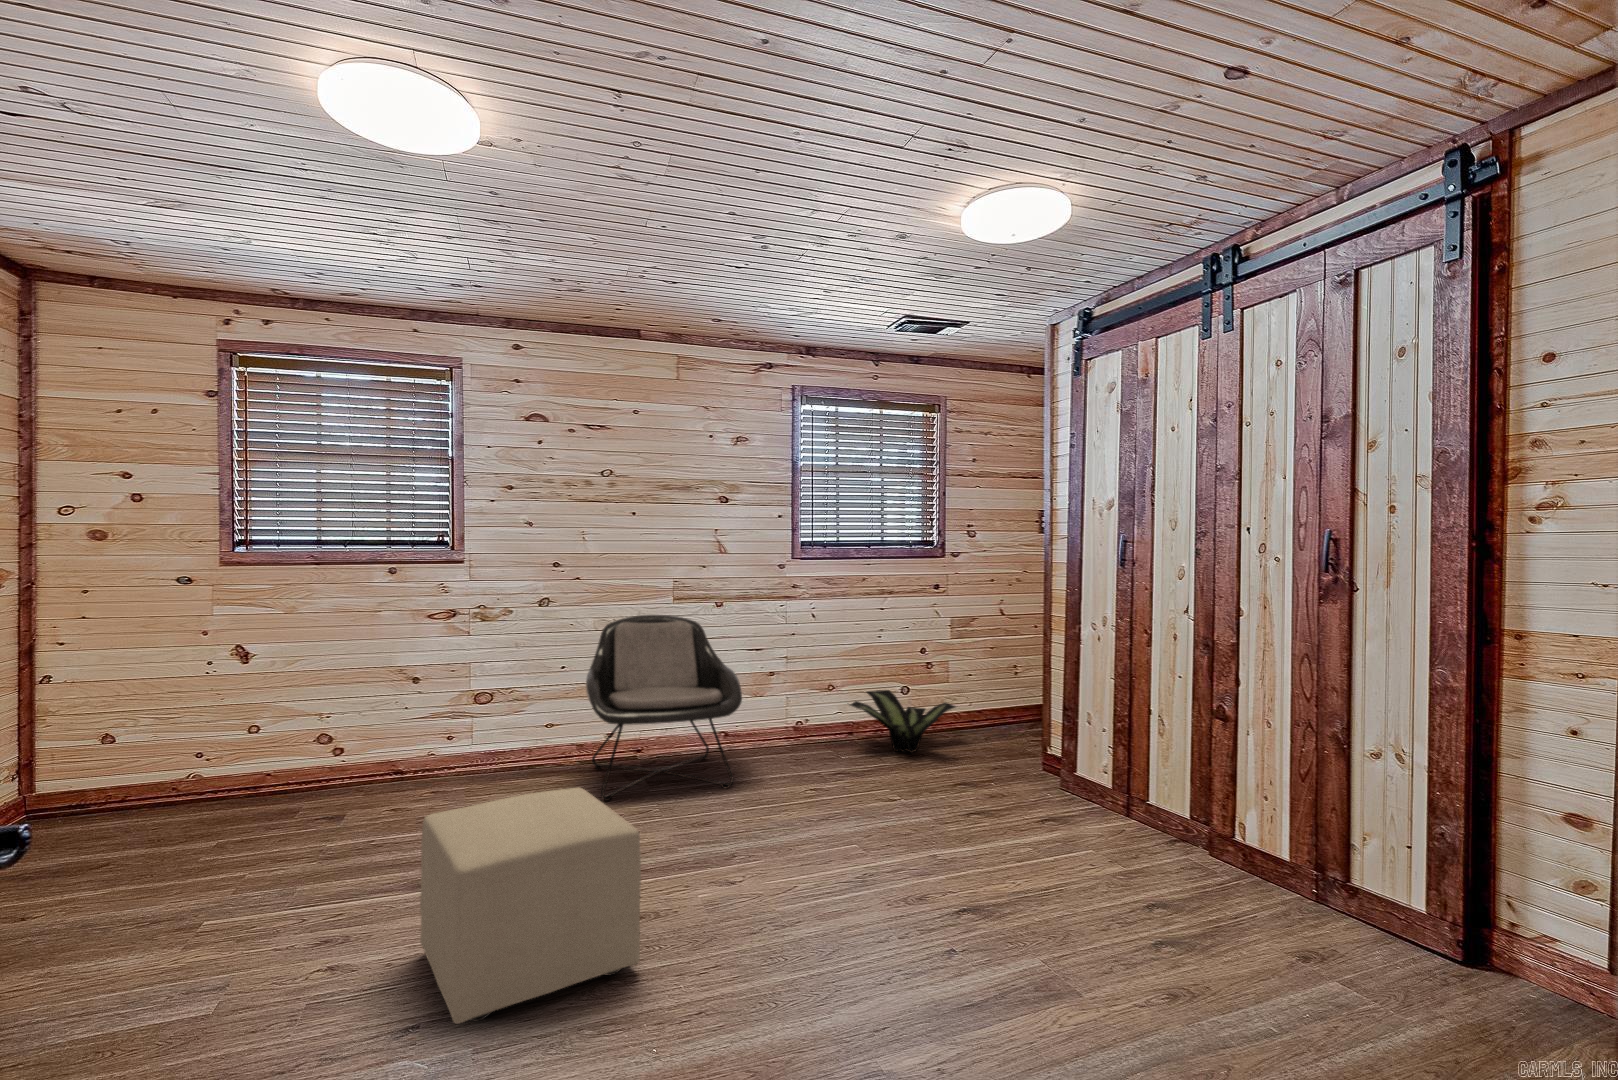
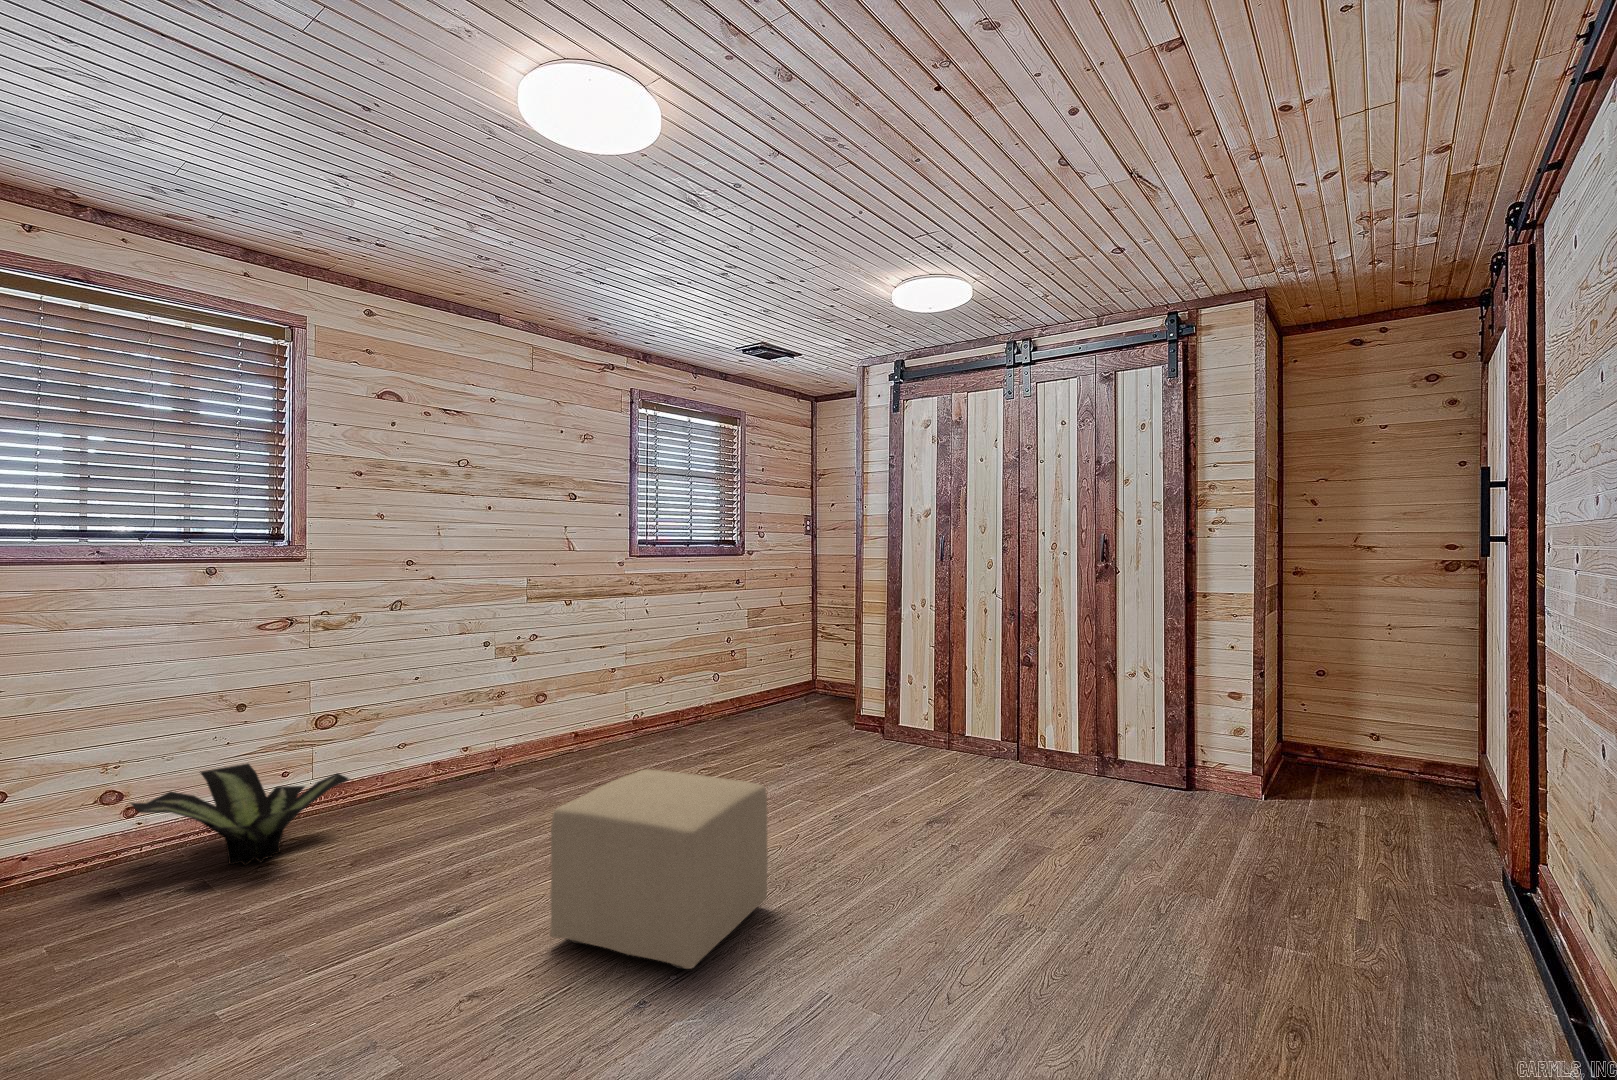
lounge chair: present [586,615,742,801] -> none [456,617,641,807]
potted plant: present [850,690,956,753] -> present [131,764,349,866]

